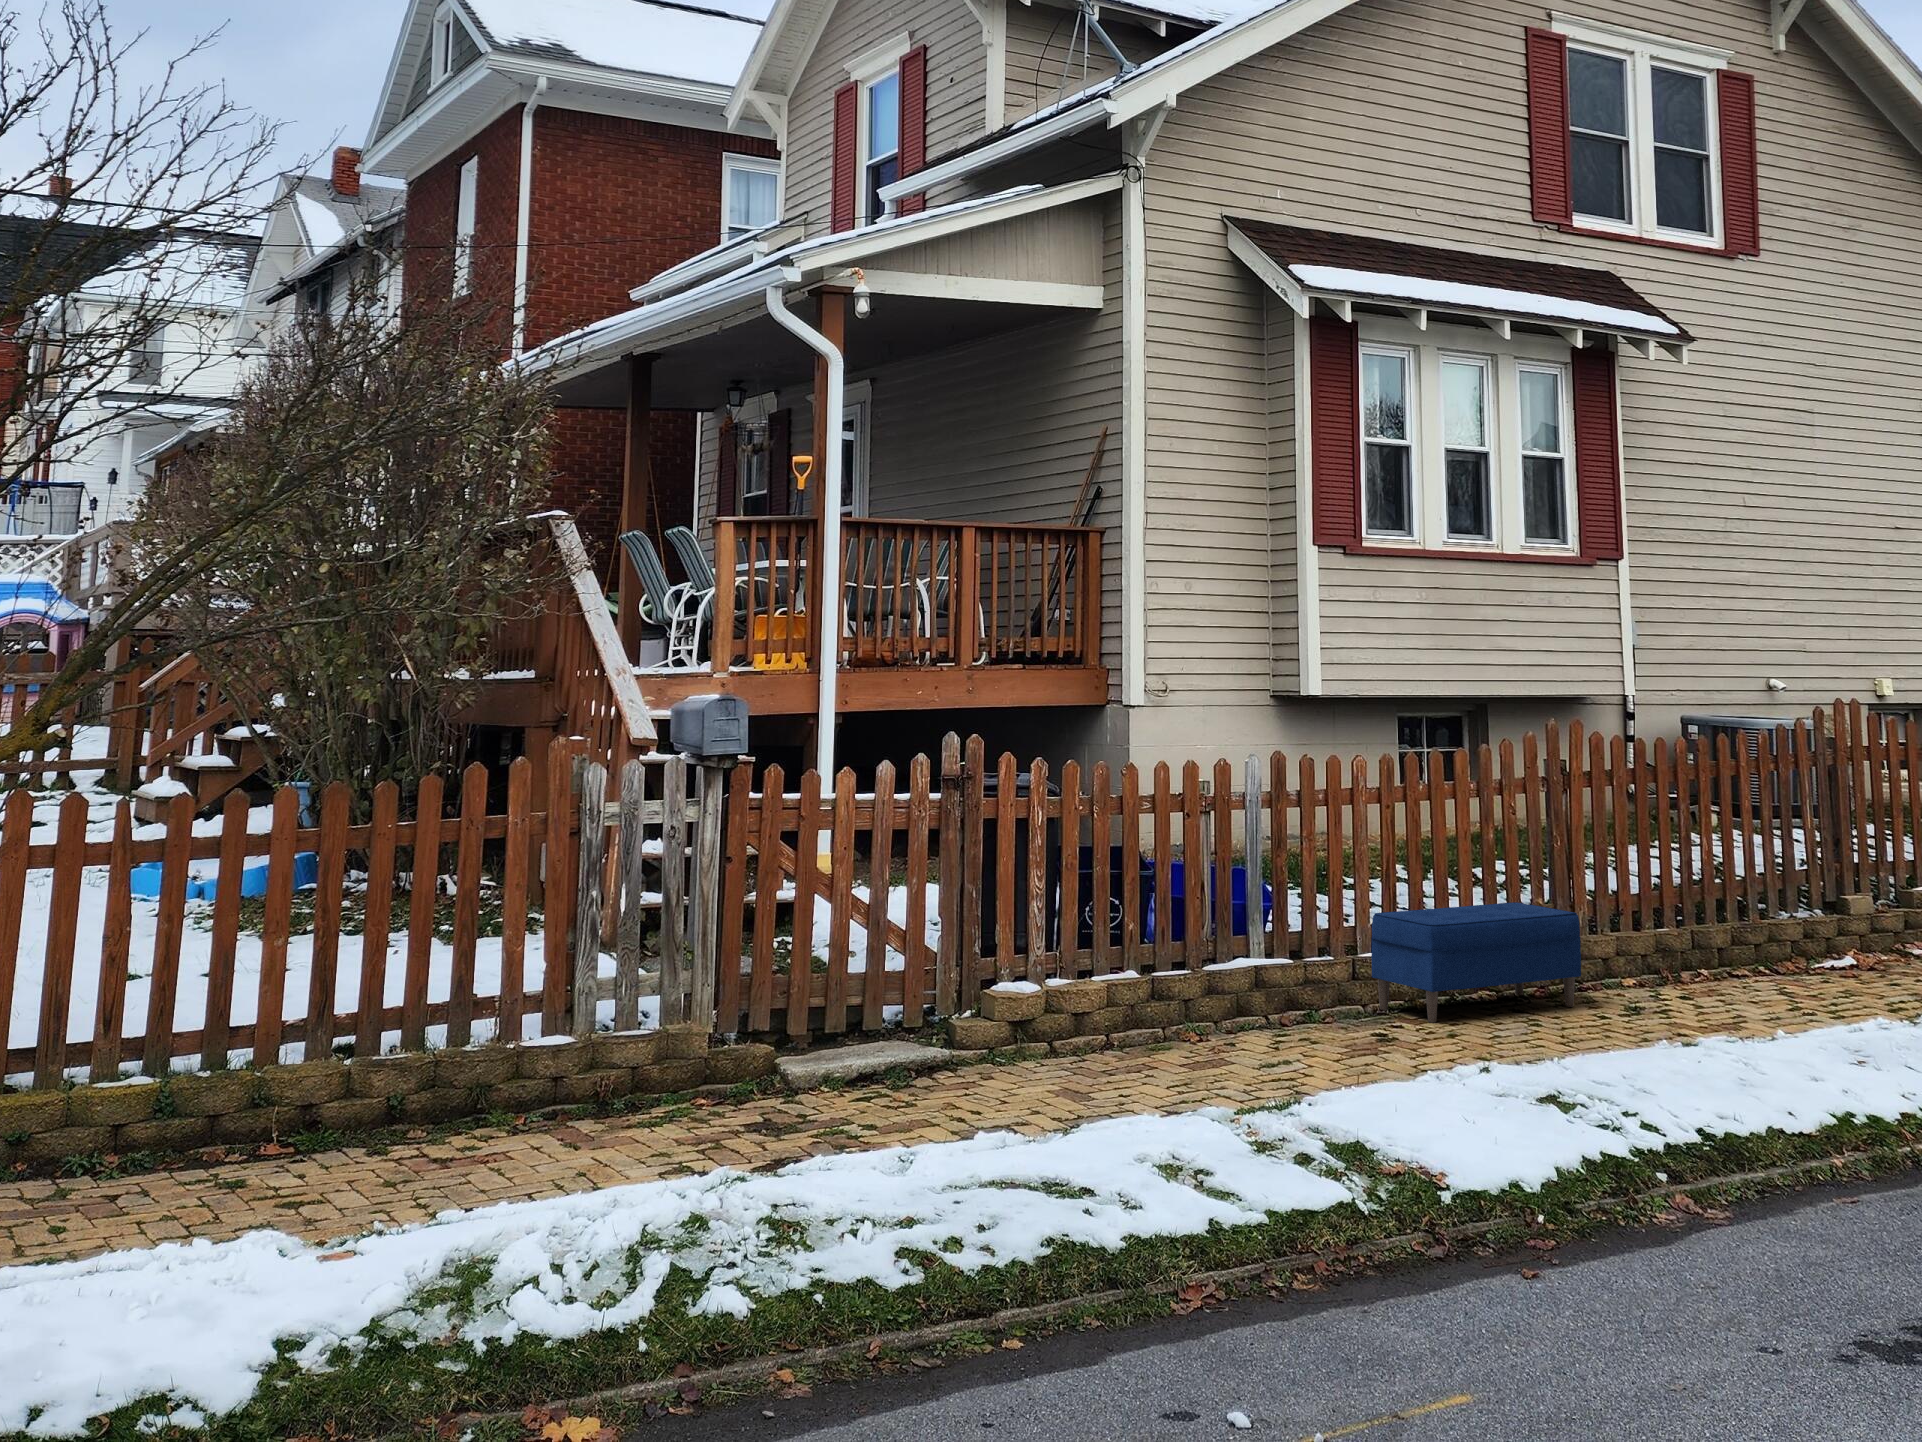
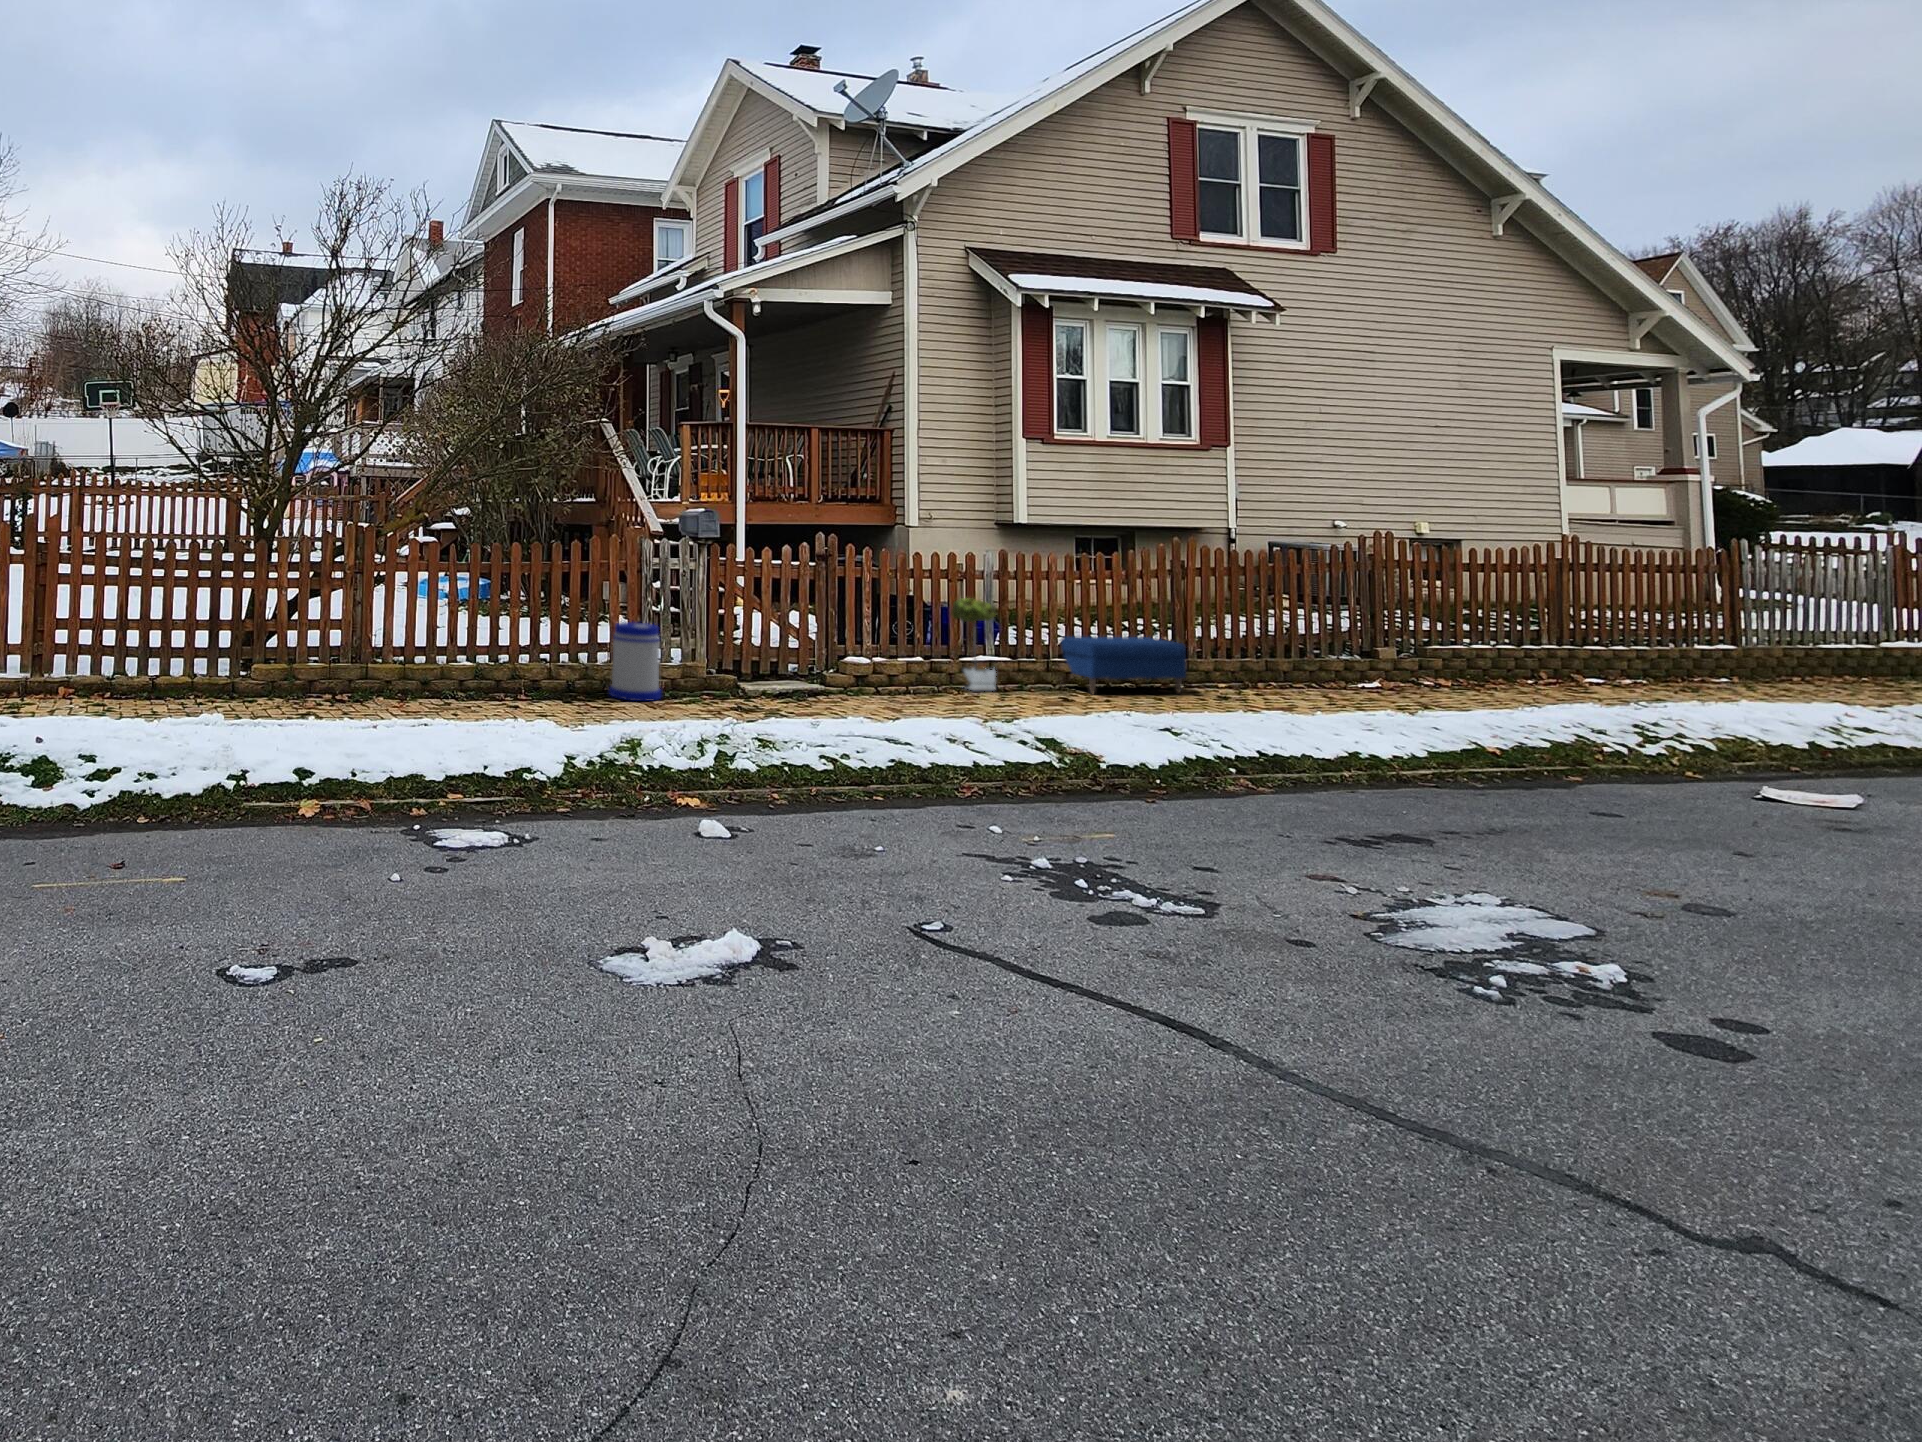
potted tree: none [1188,848,1267,1035] -> present [951,598,996,690]
trash can: none [462,953,584,1139] -> present [609,622,661,701]

